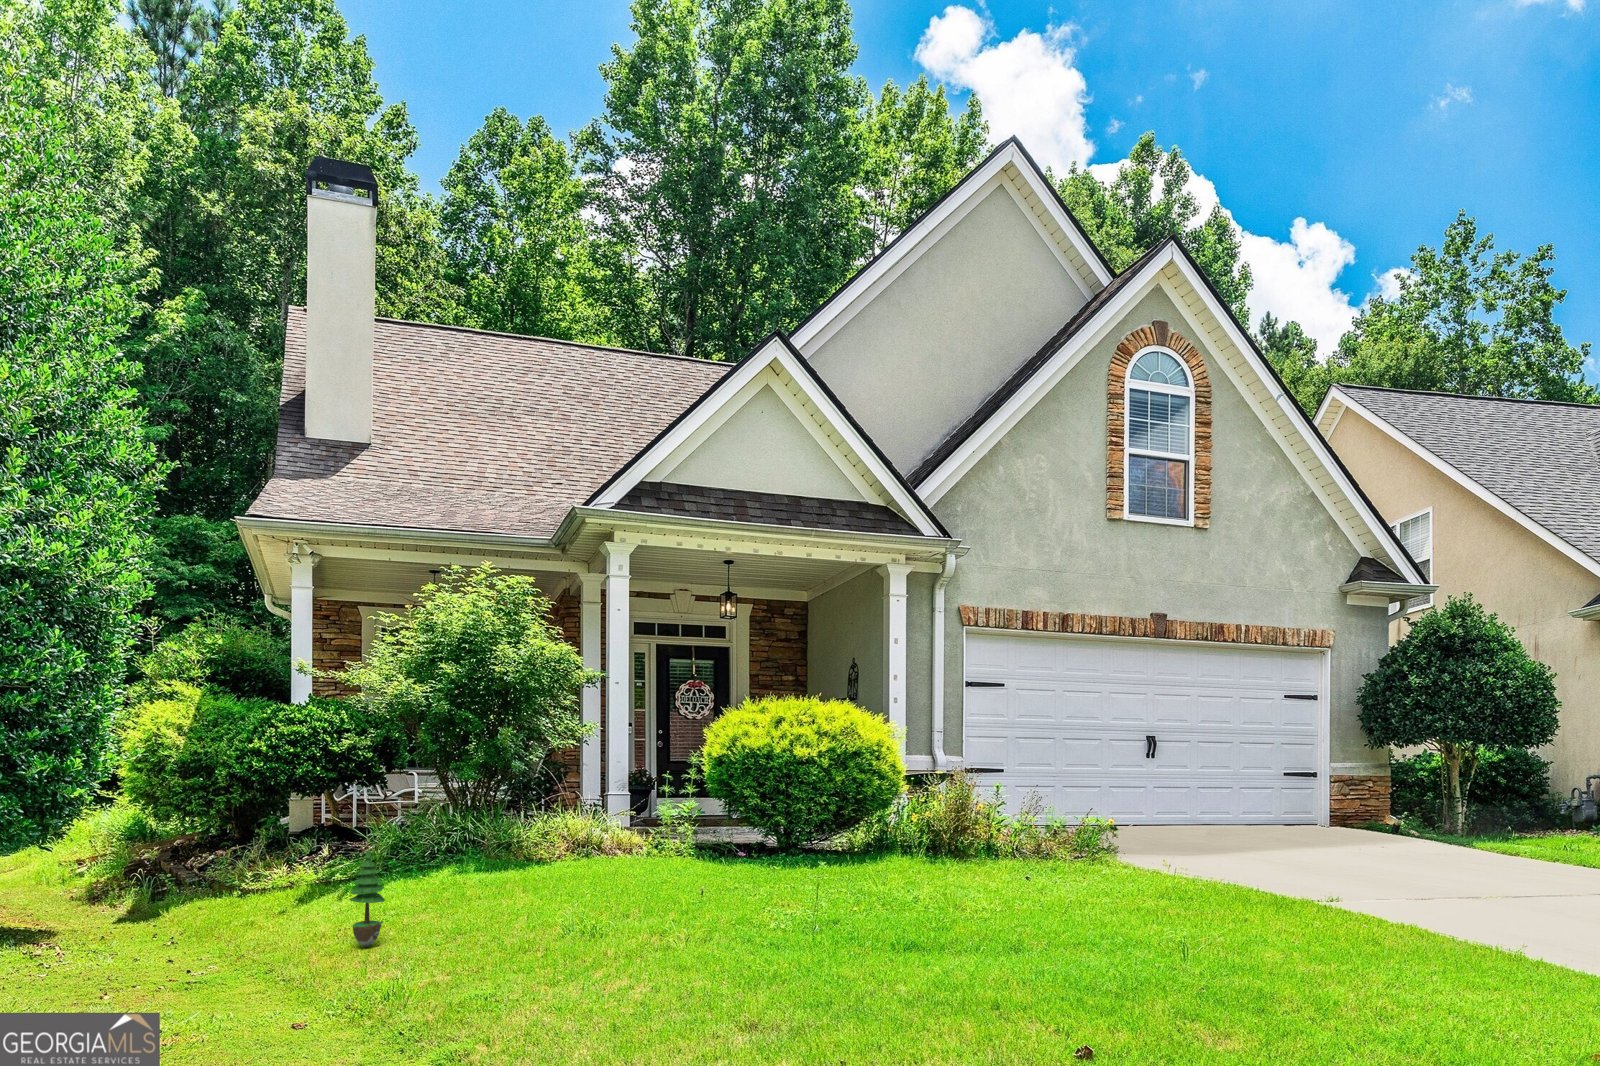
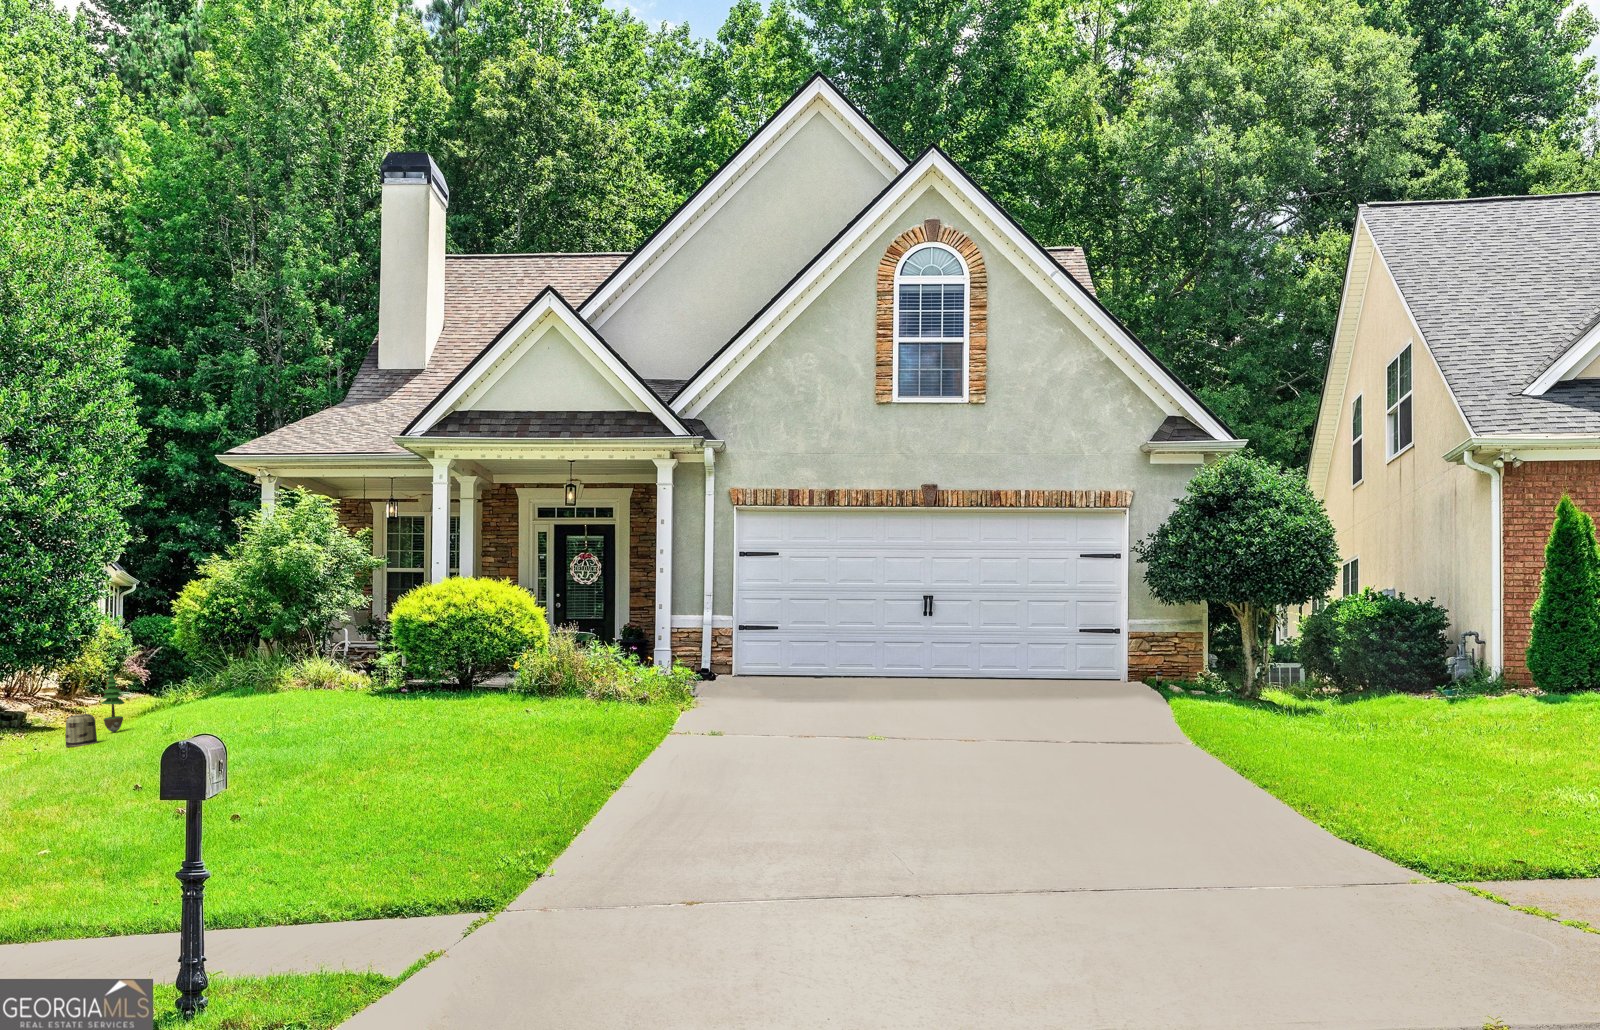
basket: none [385,912,433,982] -> present [65,706,98,747]

